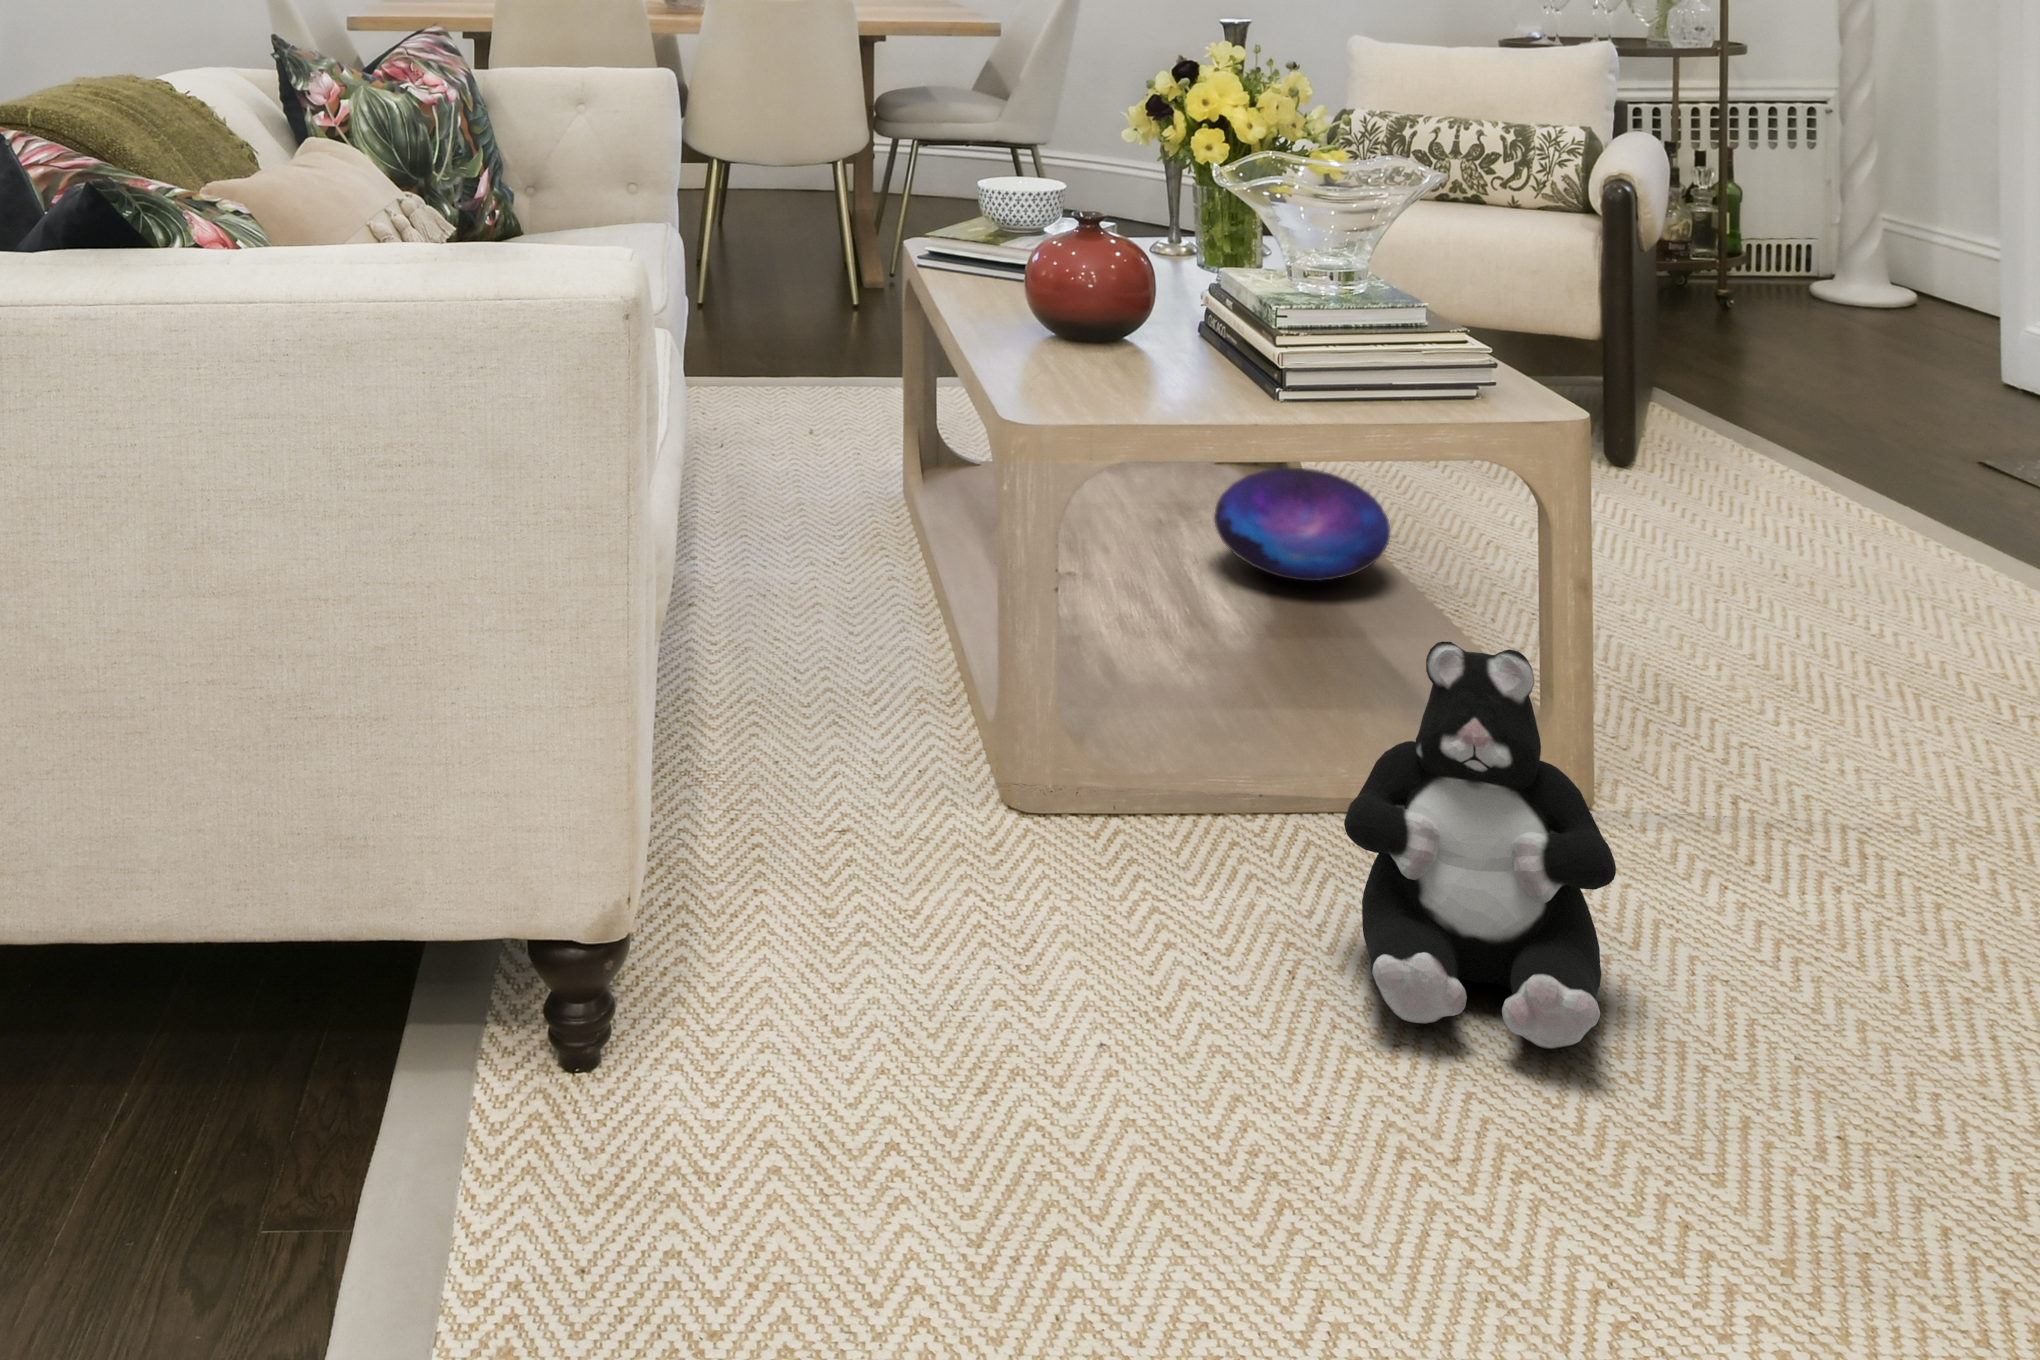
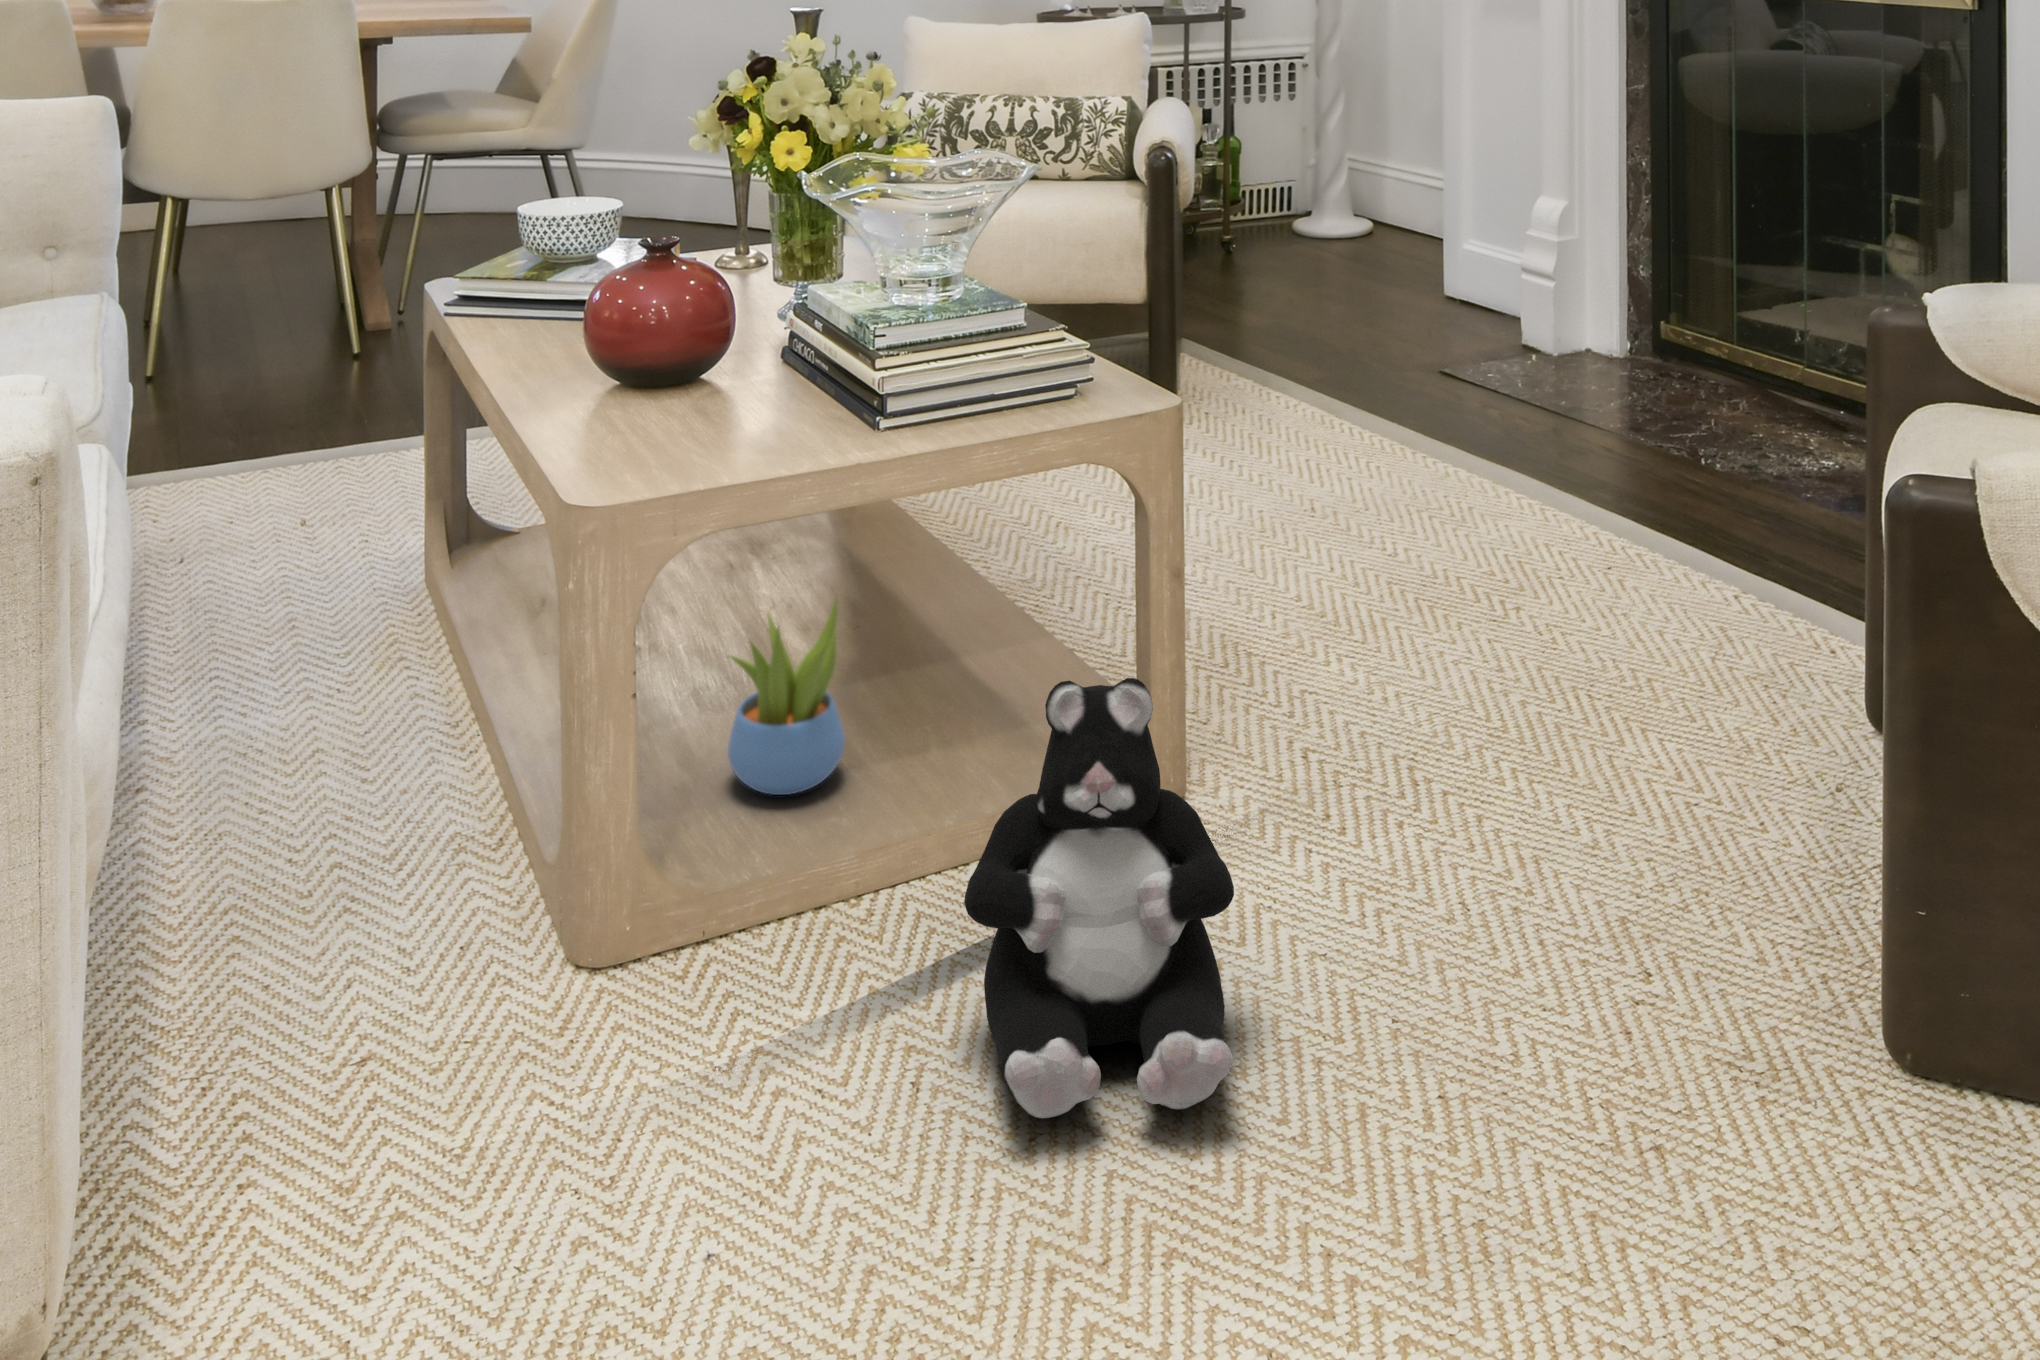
decorative orb: present [1214,468,1390,581] -> none [793,478,971,598]
succulent plant: none [1140,550,1250,723] -> present [728,600,845,795]

